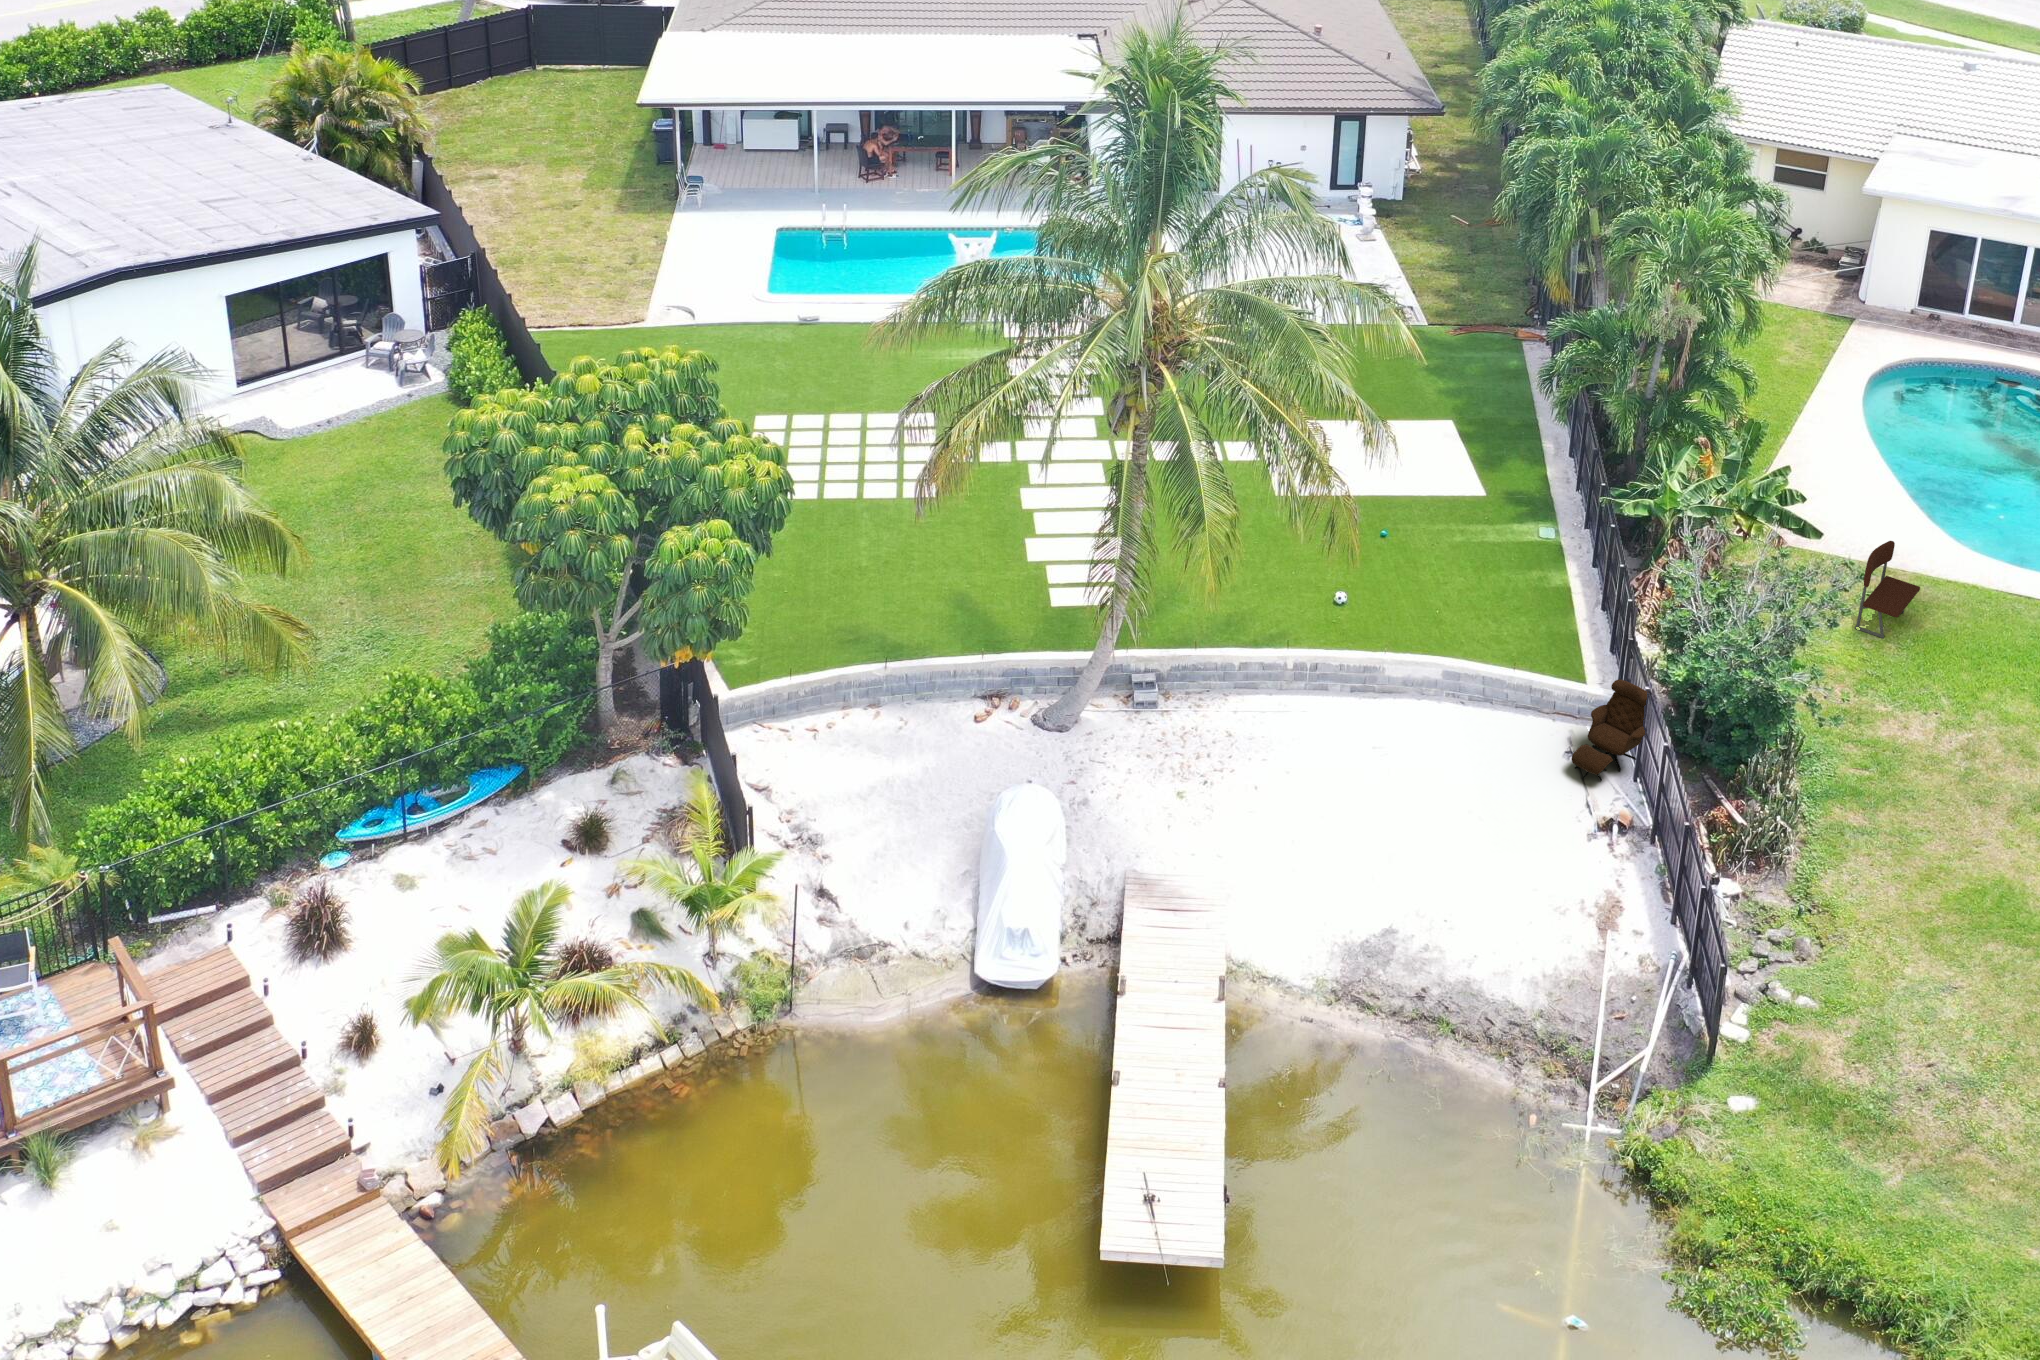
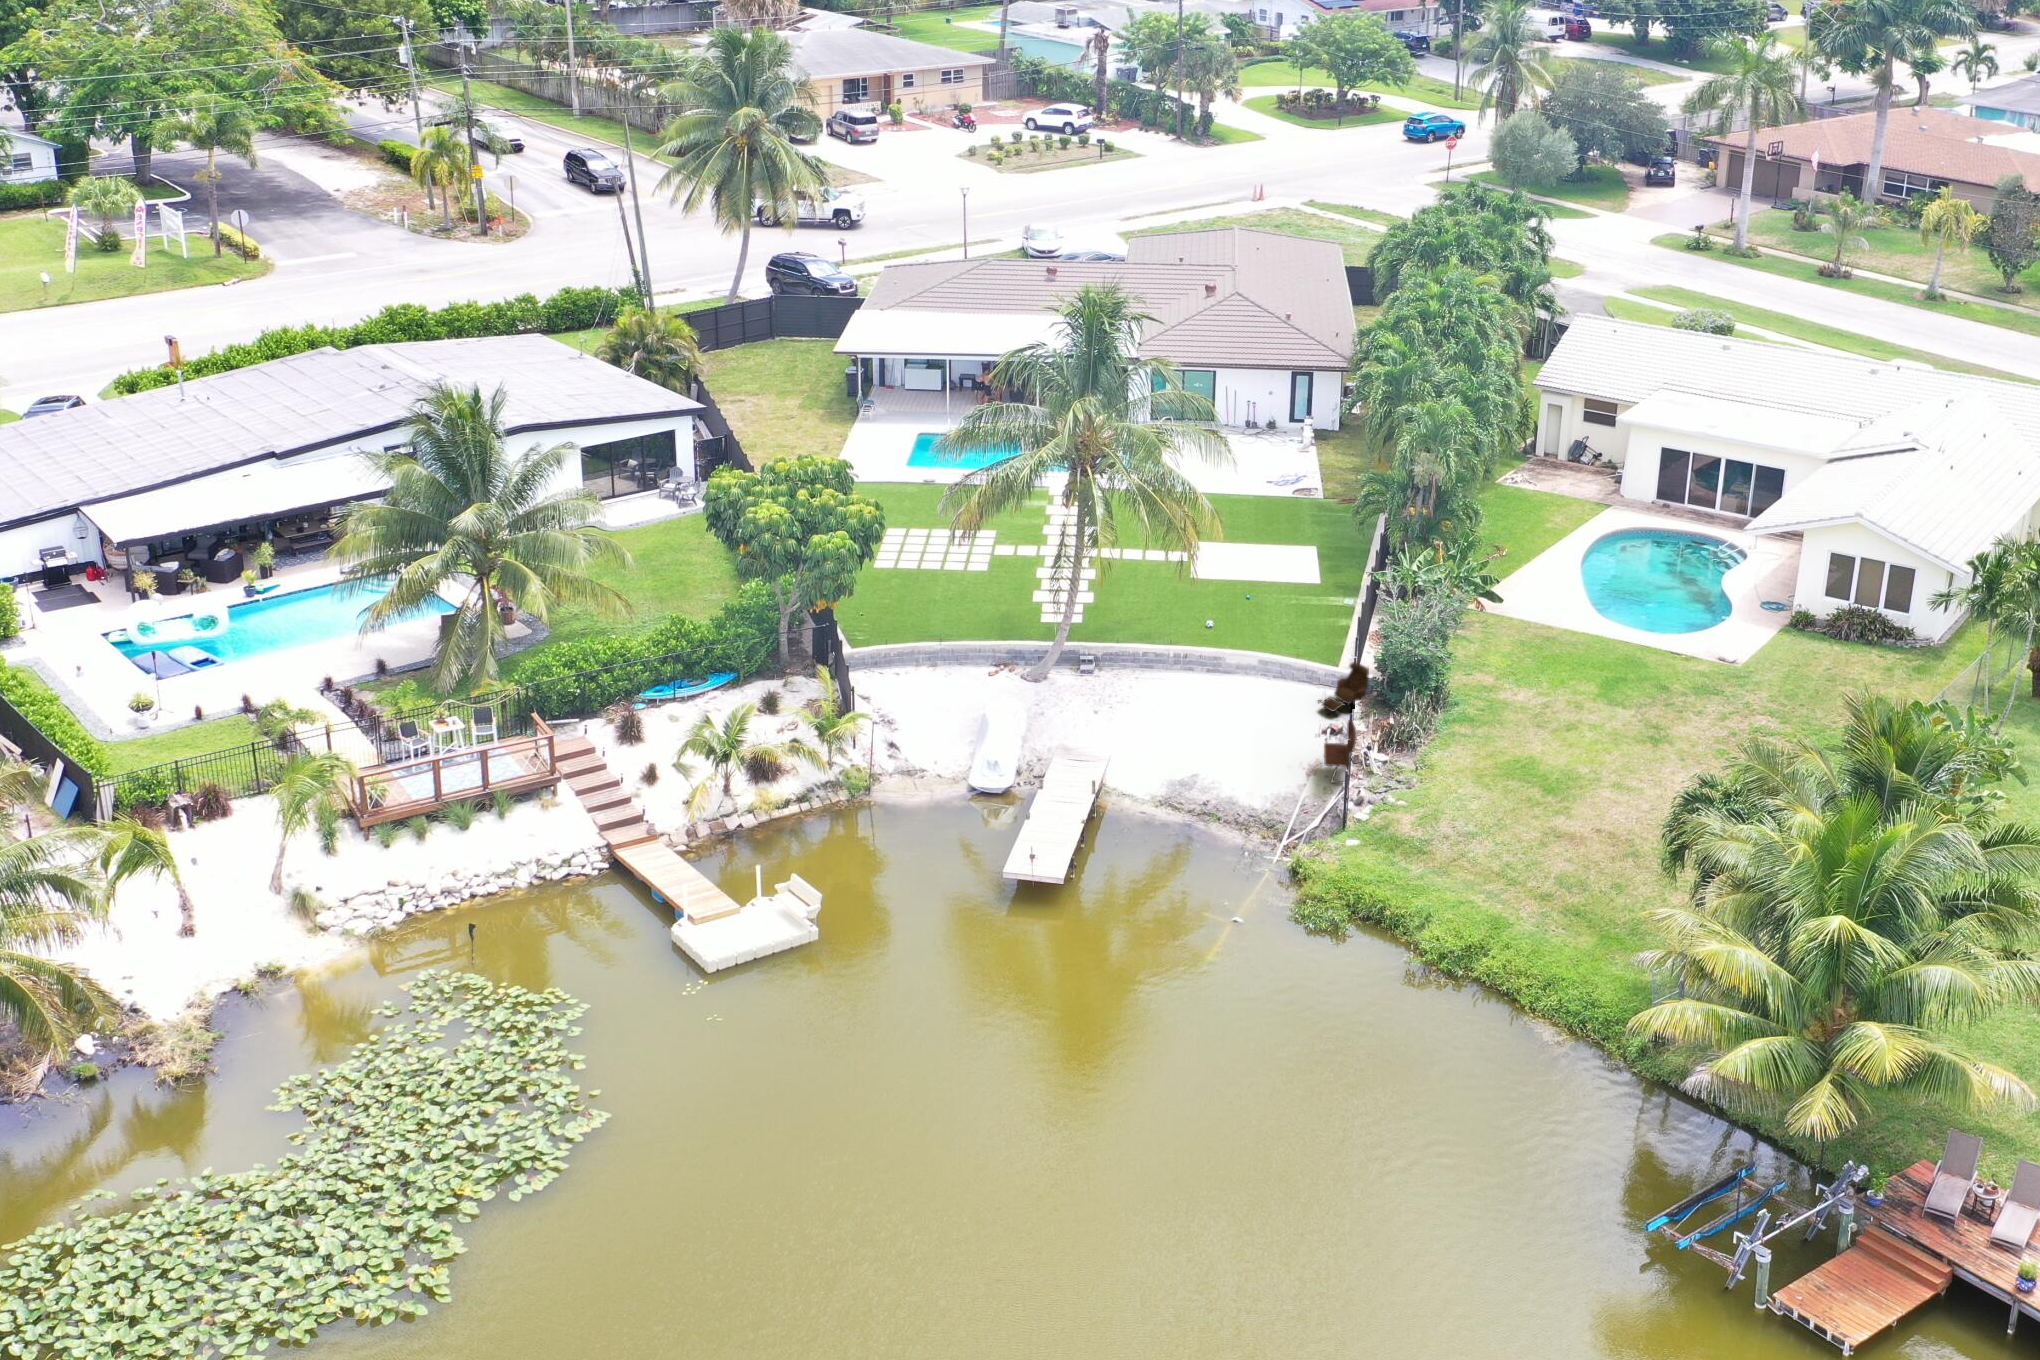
bench: present [1855,541,1920,638] -> present [1324,720,1357,783]

